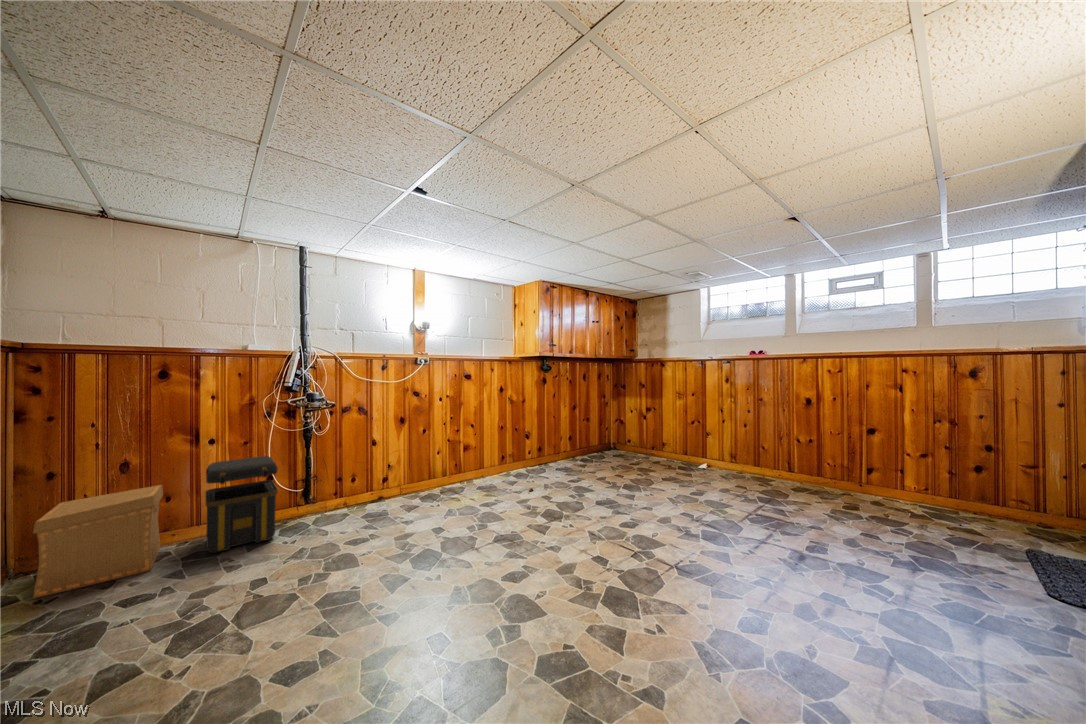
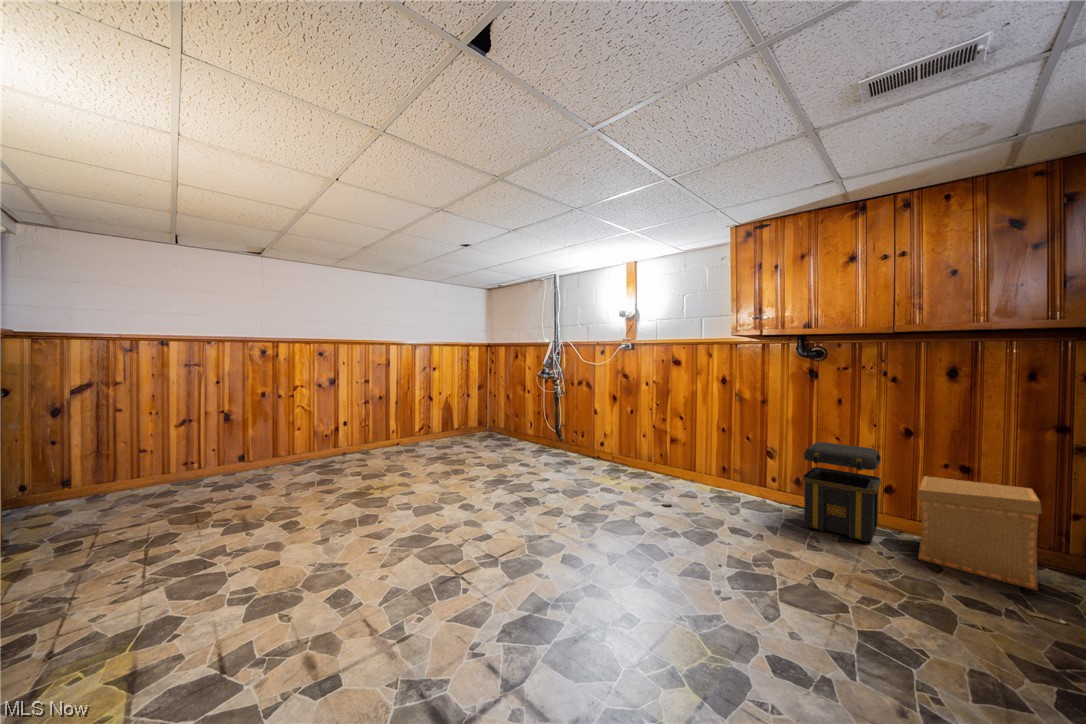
cardboard box: present [33,485,163,599] -> present [917,476,1042,591]

